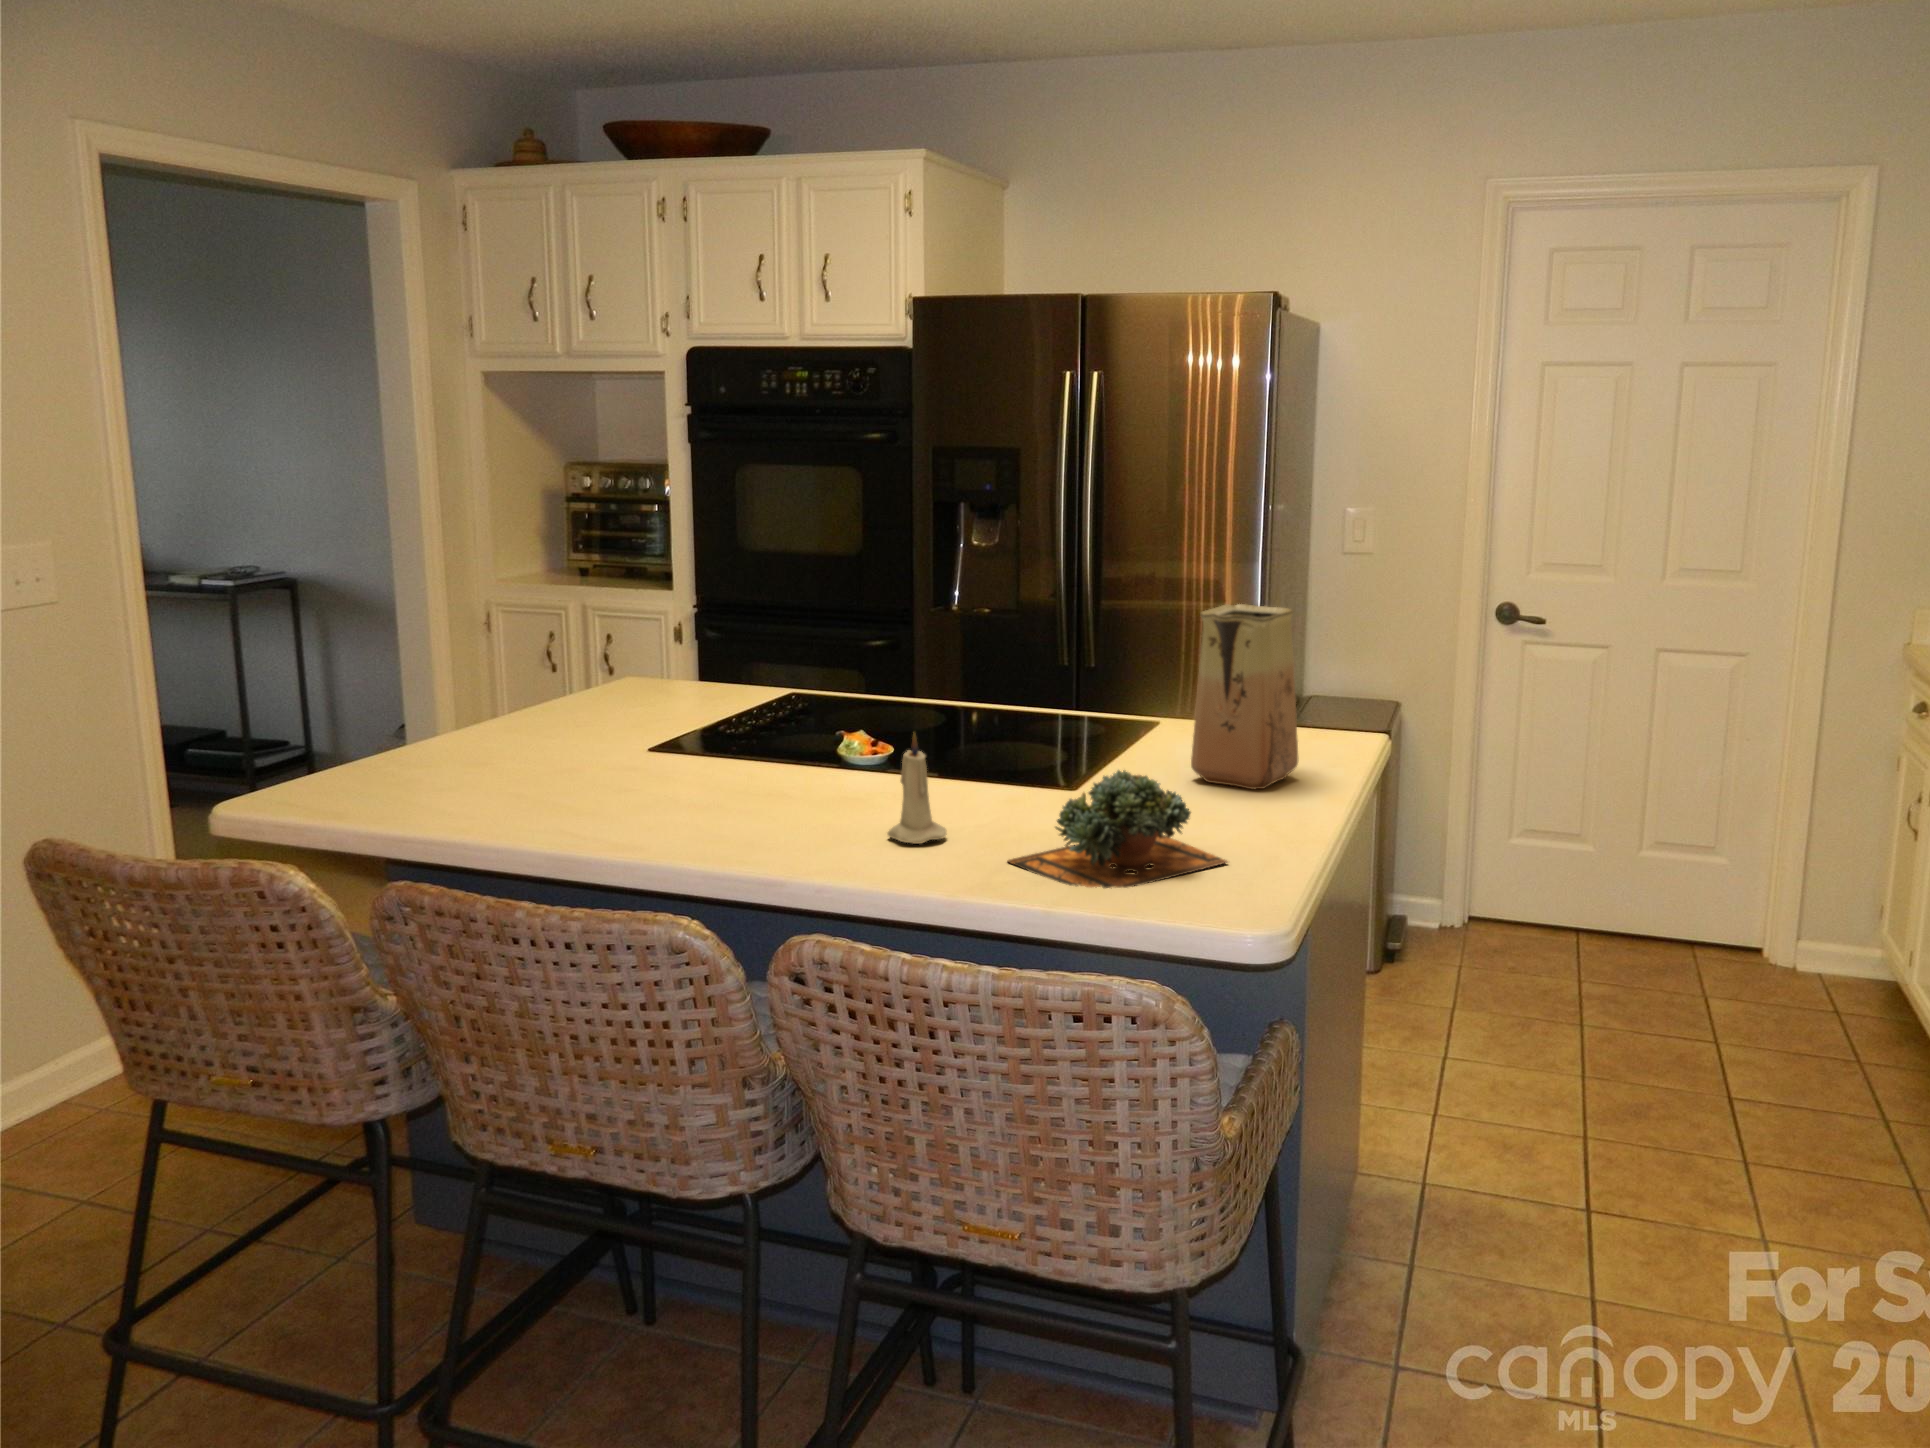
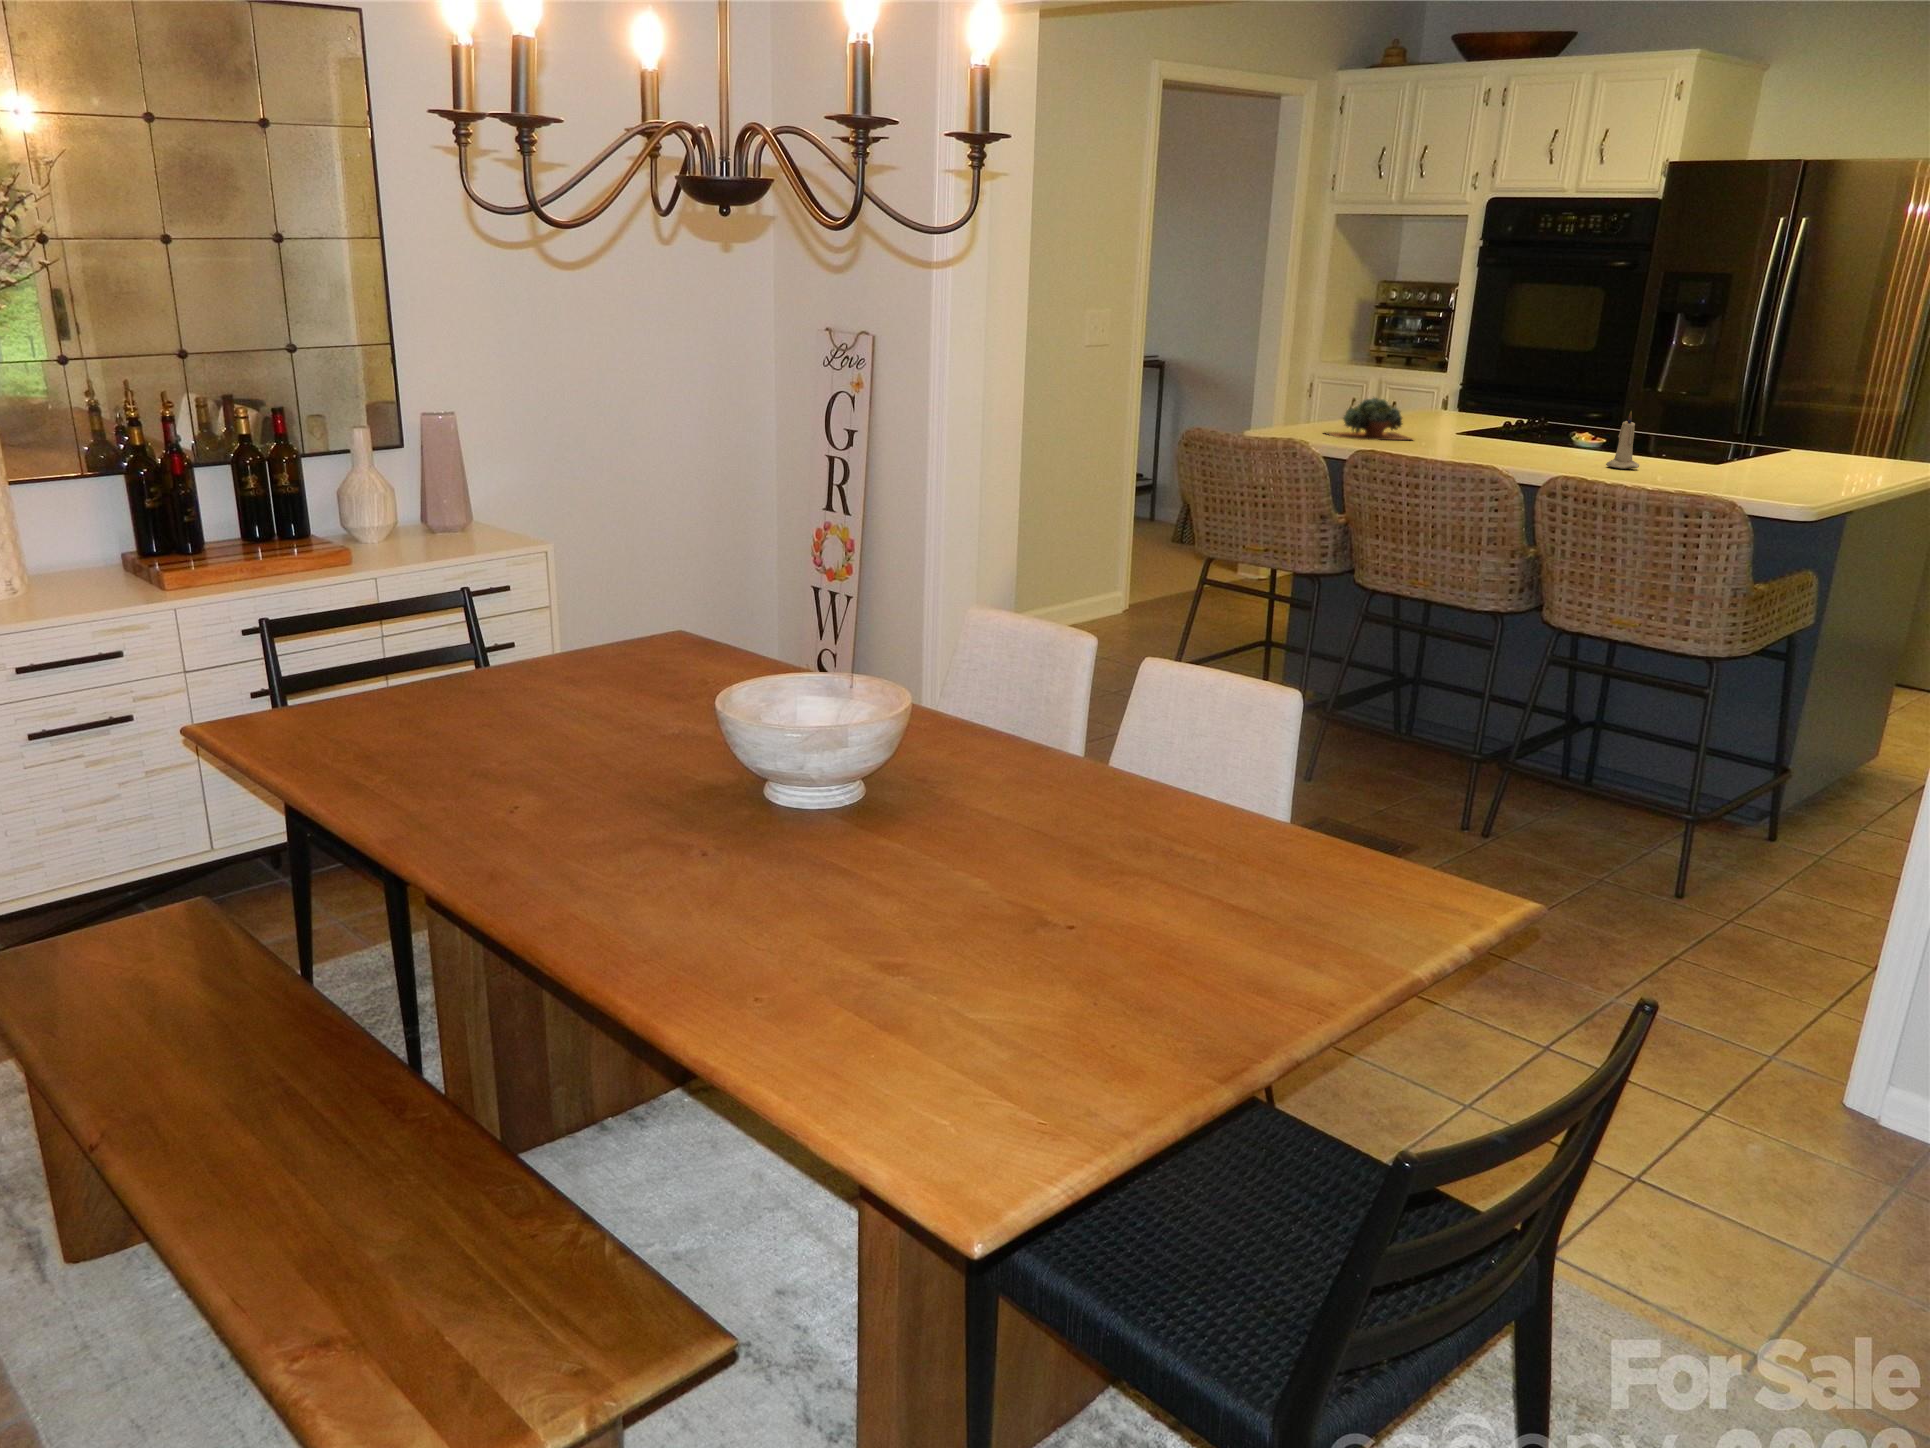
vase: present [1191,604,1298,789] -> none [1800,366,1889,476]
succulent plant: present [1008,770,1228,888] -> present [1325,397,1412,440]

